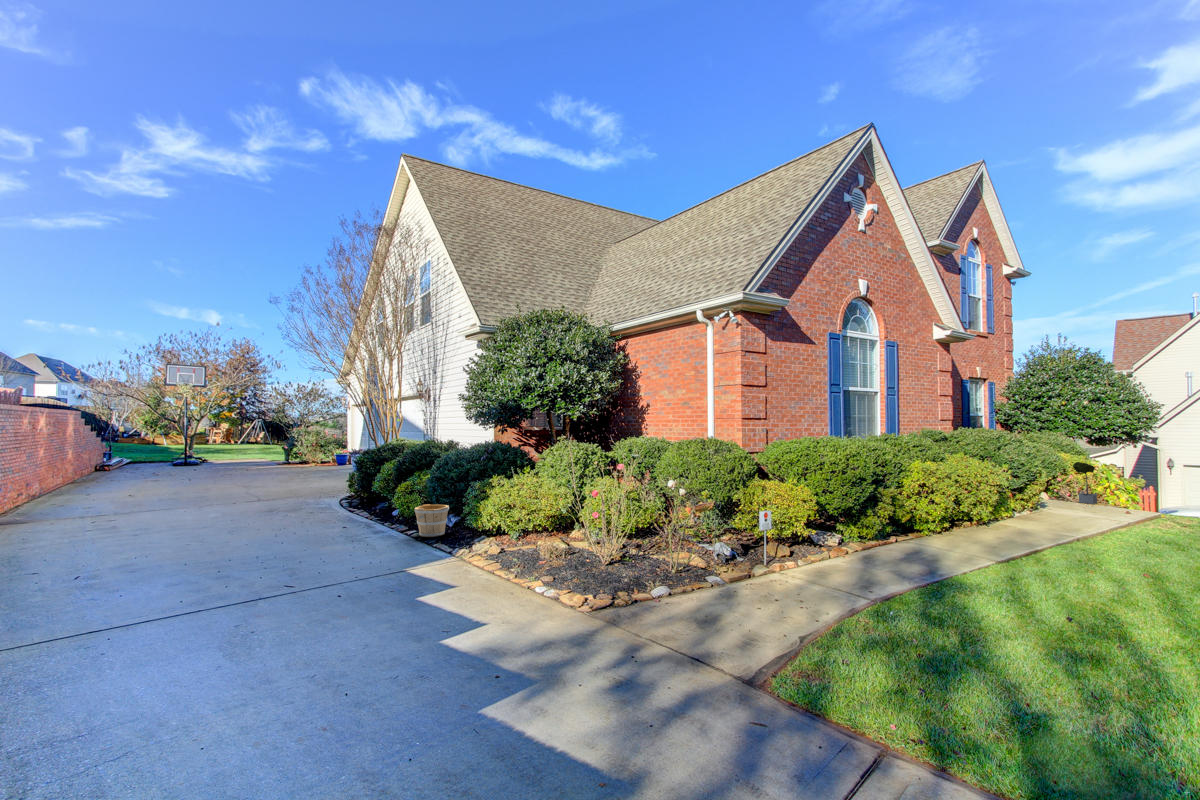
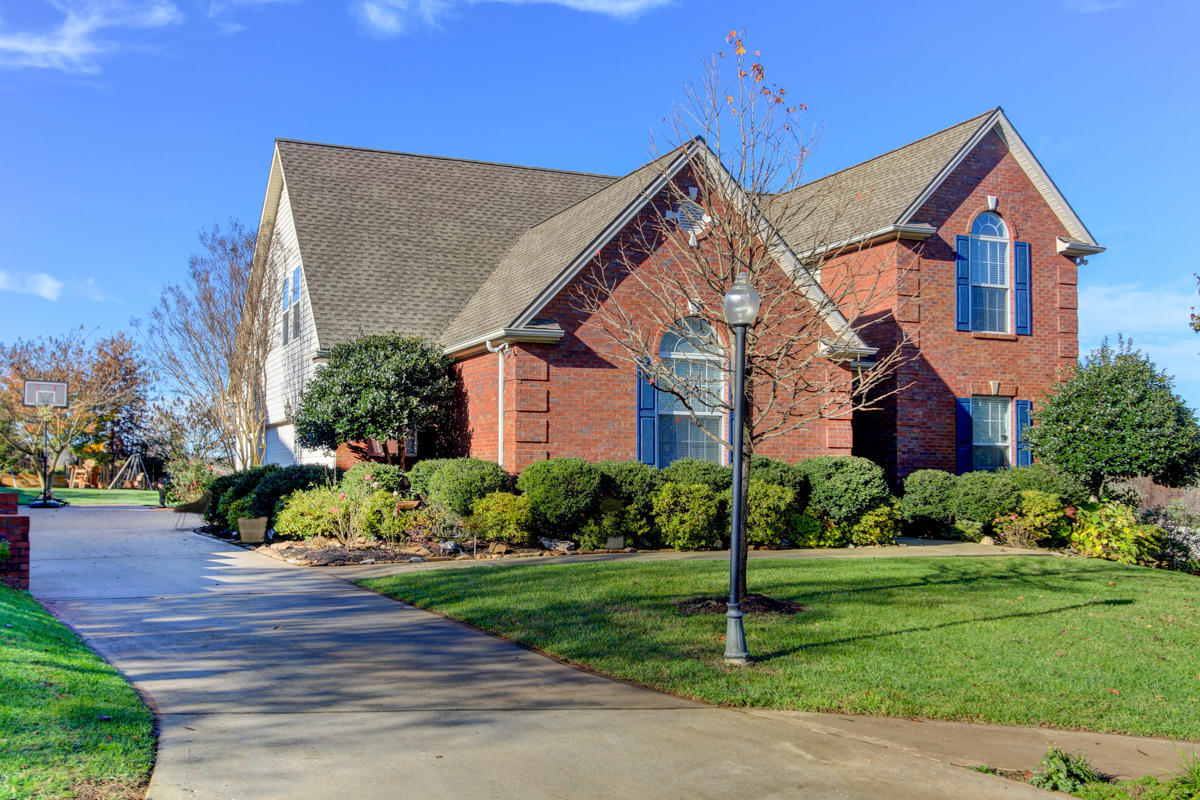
potted tree: present [1073,462,1097,504] -> present [601,499,623,549]
lounge chair: none [317,465,359,508] -> present [173,491,212,531]

